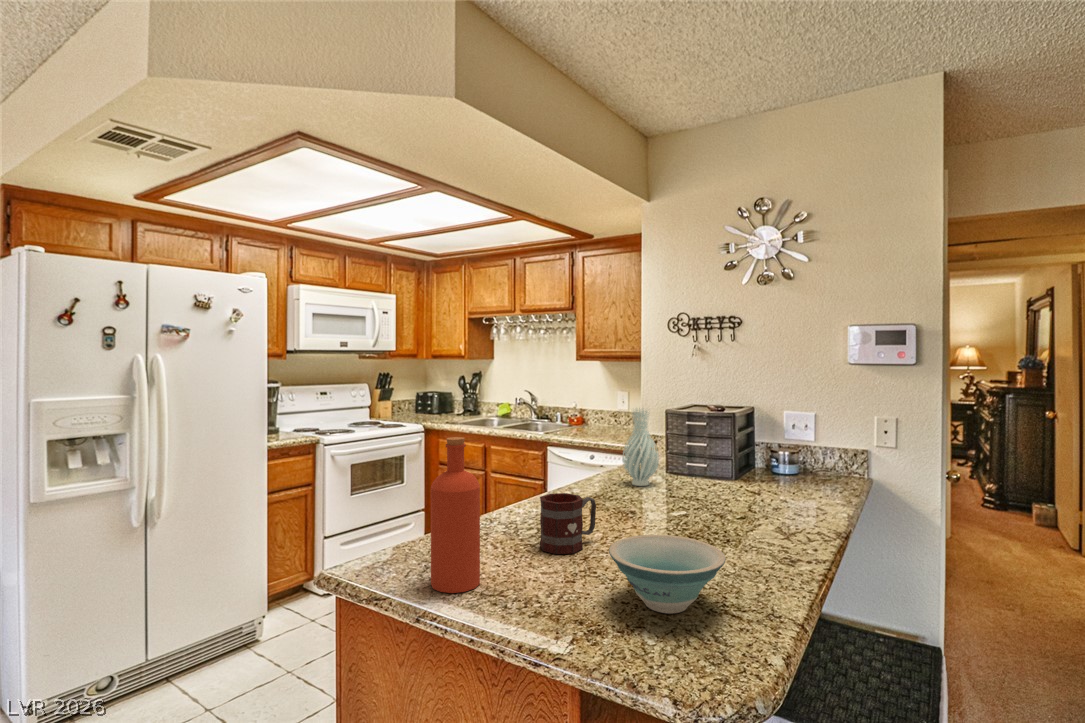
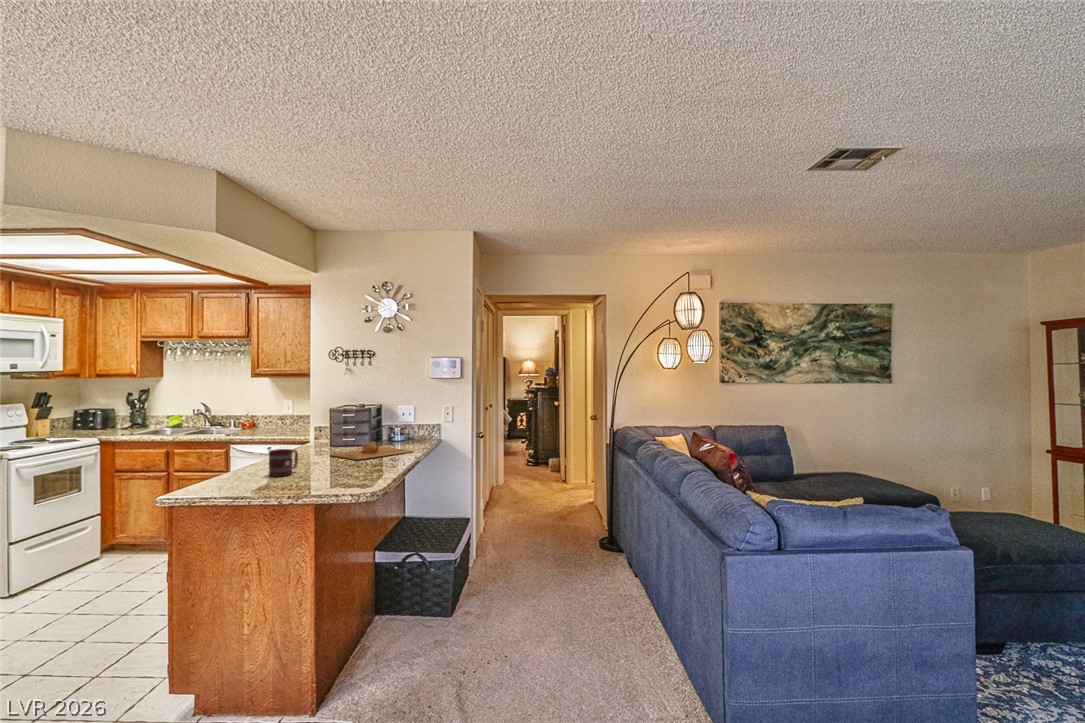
vase: present [623,408,659,486] -> none [303,407,326,453]
bottle: present [431,437,480,593] -> none [222,420,248,490]
cutting board: none [663,478,824,521] -> present [330,441,412,460]
bowl: present [609,535,726,613] -> none [312,456,360,482]

